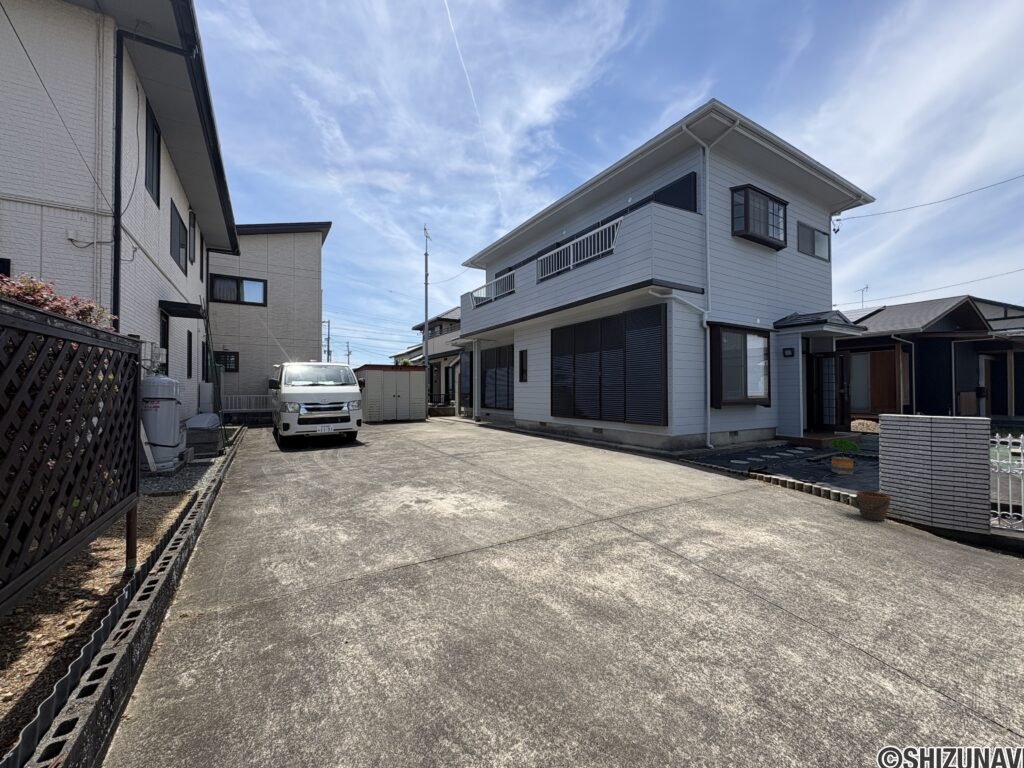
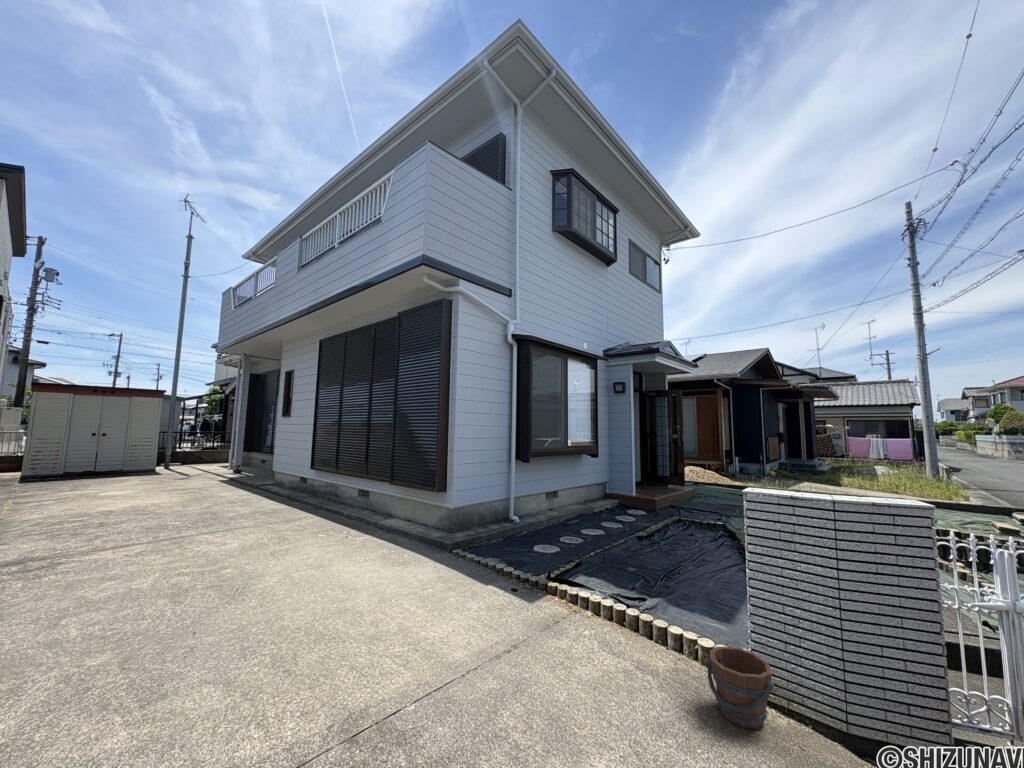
potted tree: present [830,440,860,475] -> none [661,508,702,564]

